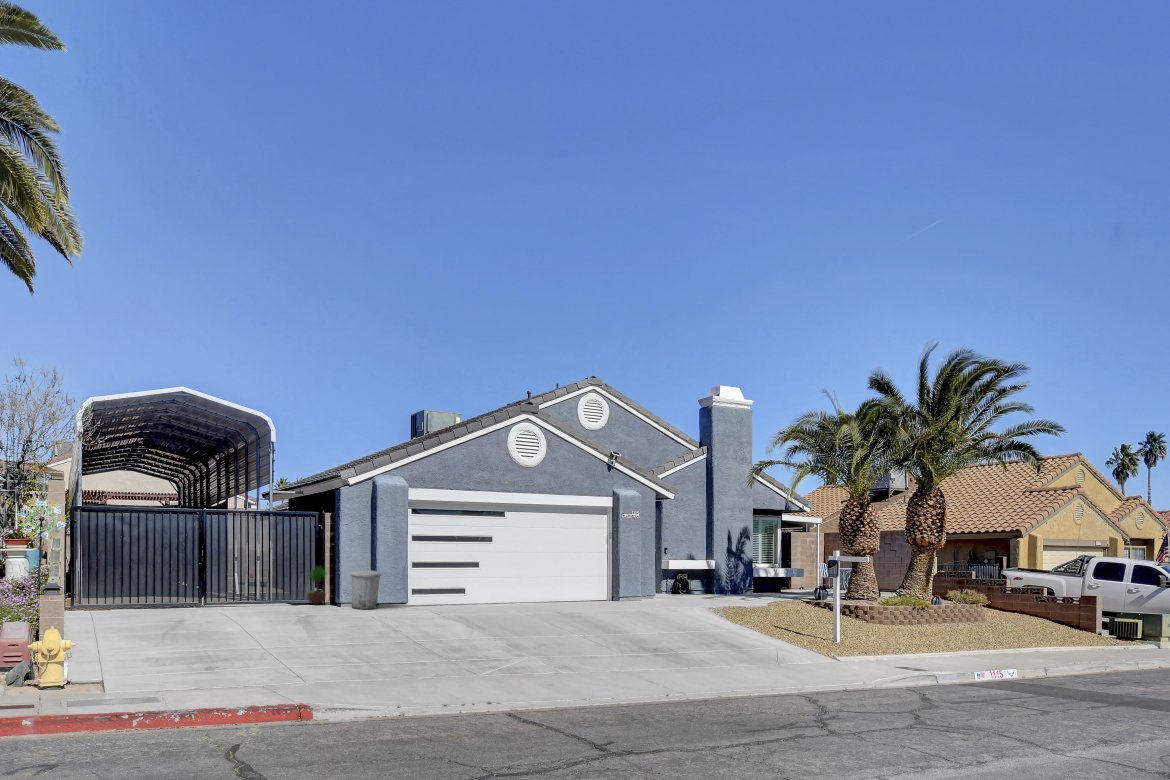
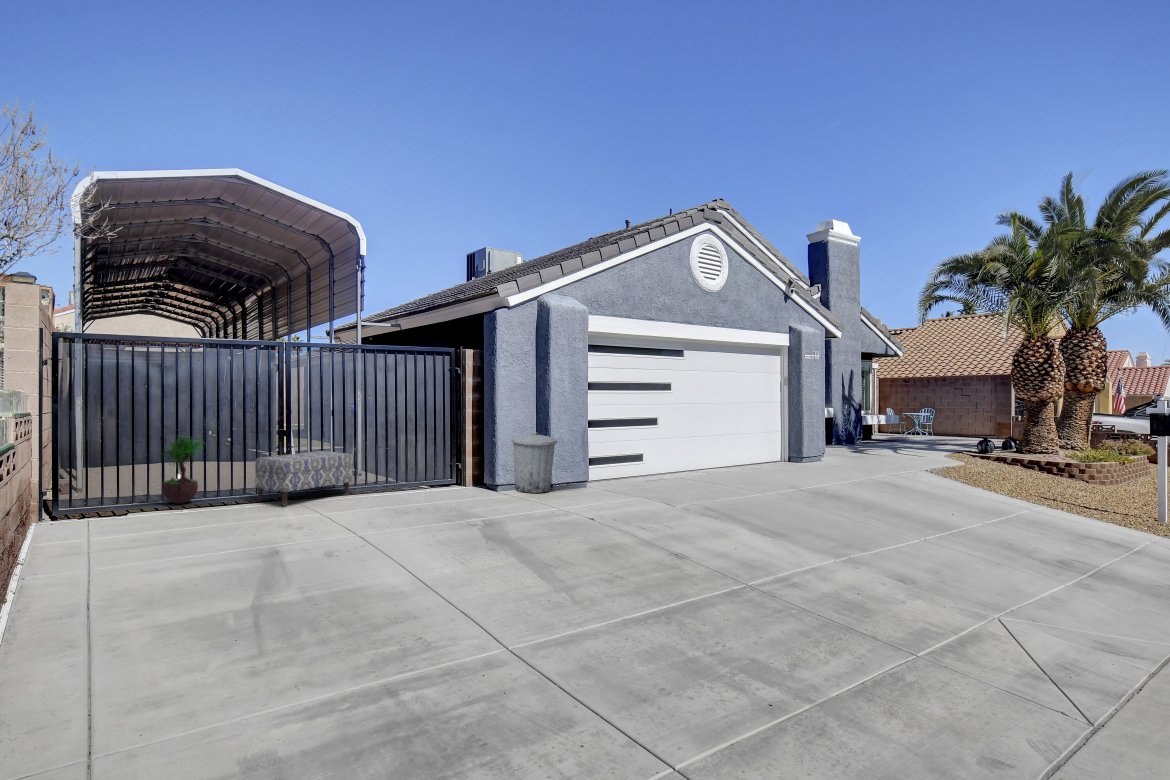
potted tree: present [307,567,327,604] -> present [163,436,201,503]
bench: none [180,578,242,609] -> present [255,451,353,505]

